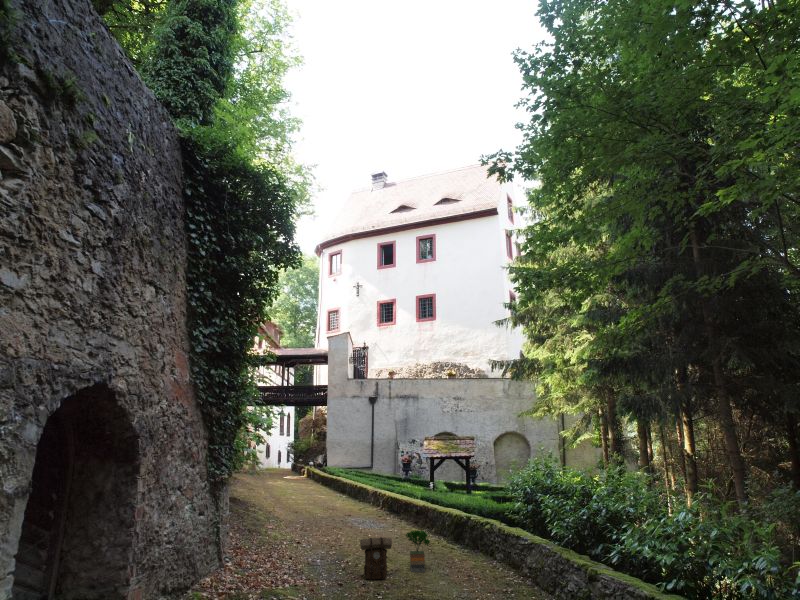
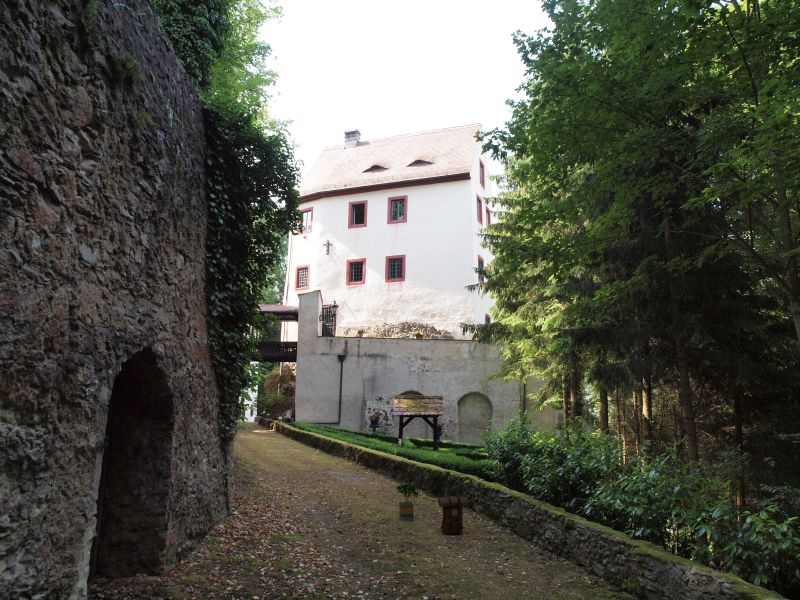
backpack: present [360,537,392,580] -> present [438,496,468,534]

